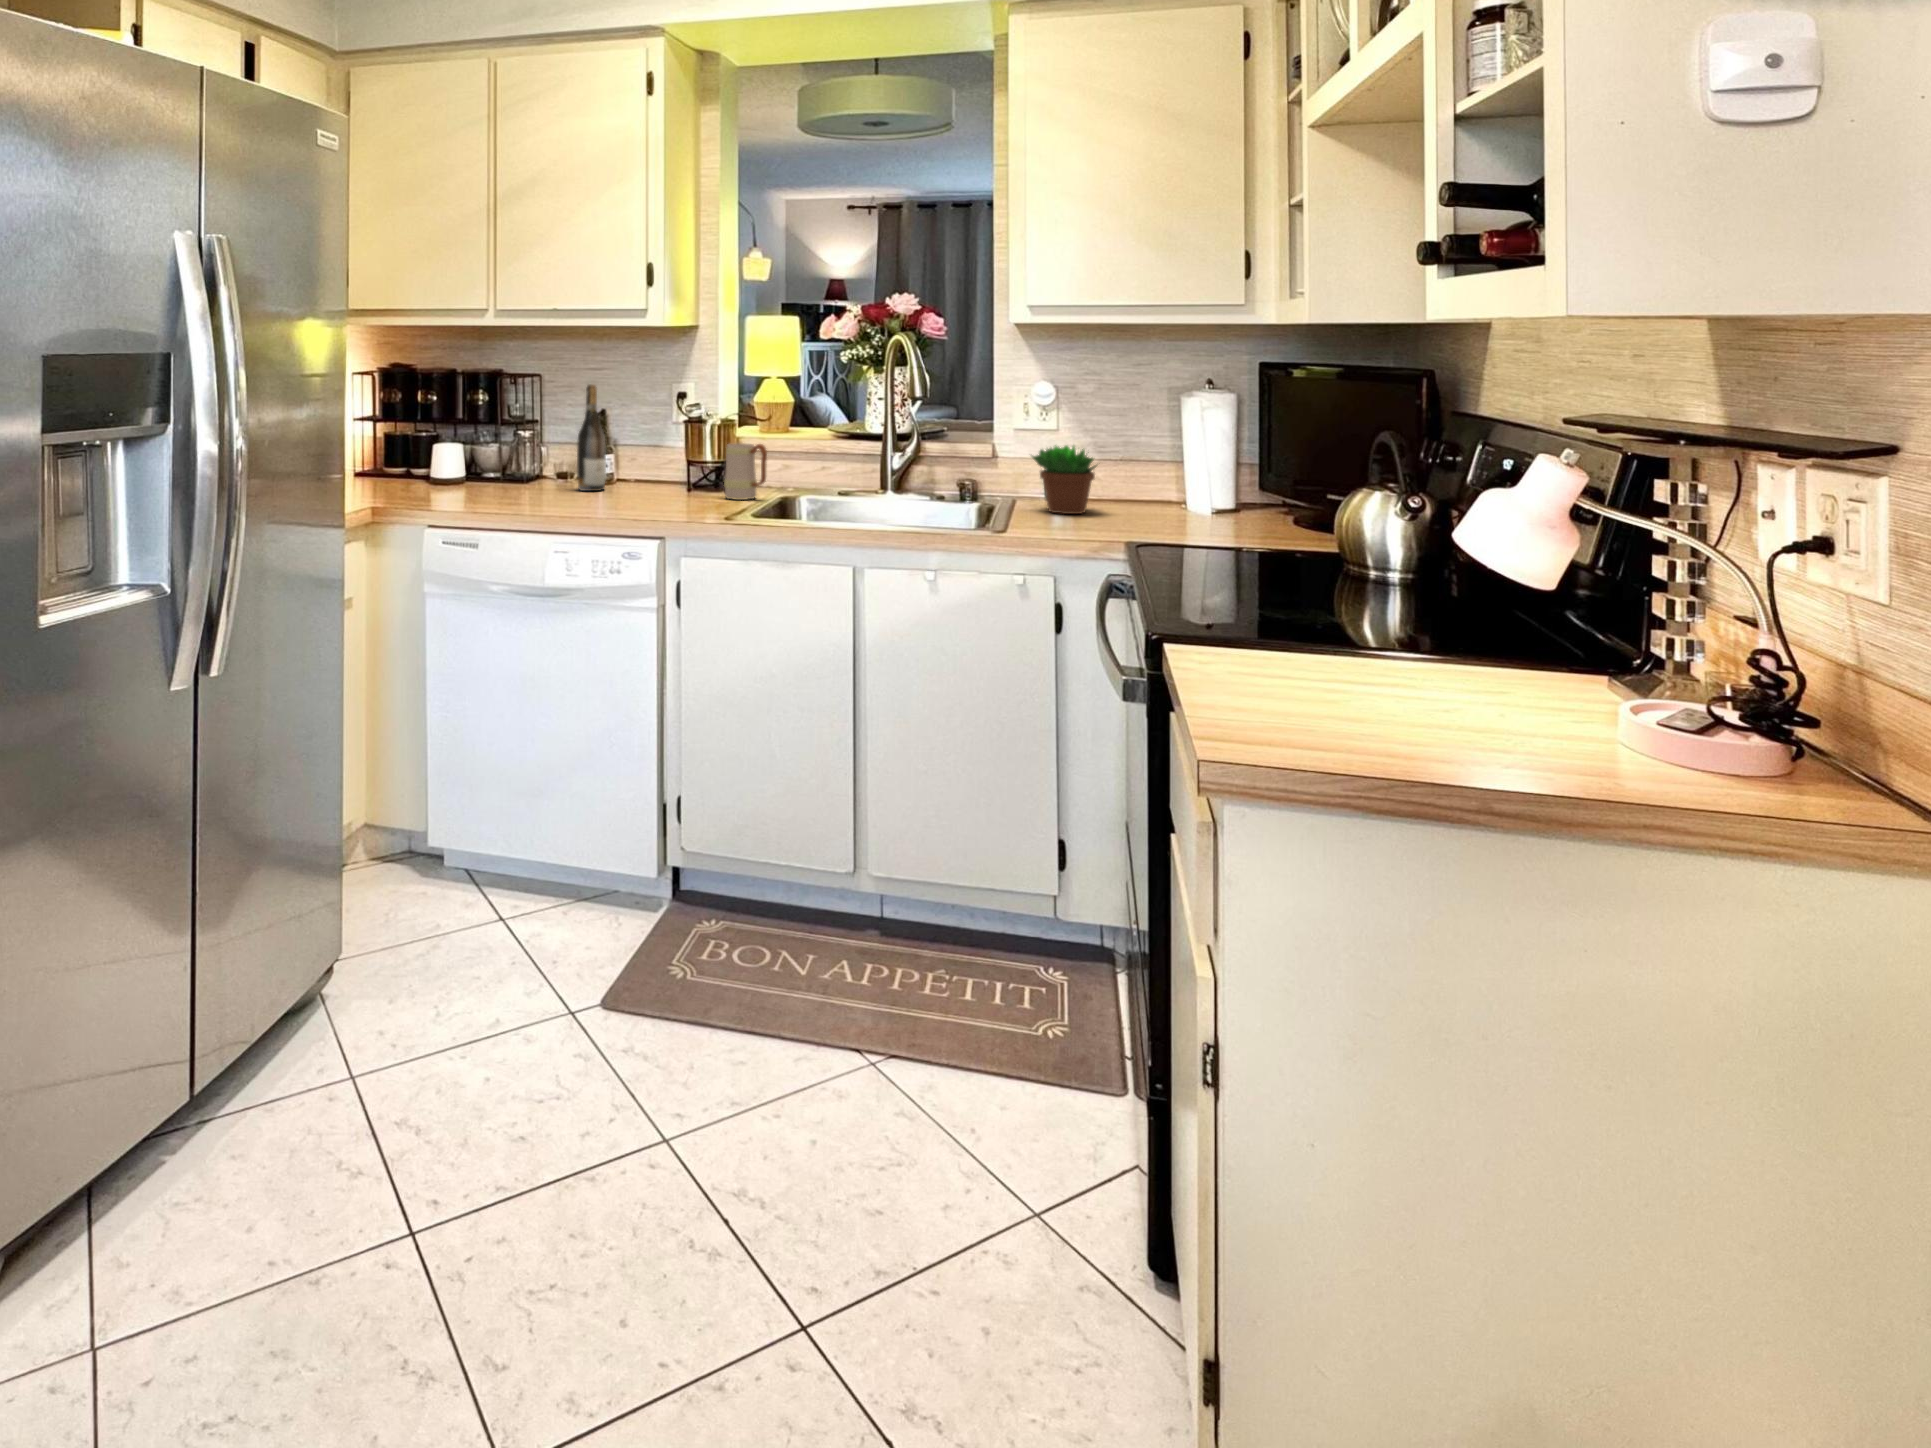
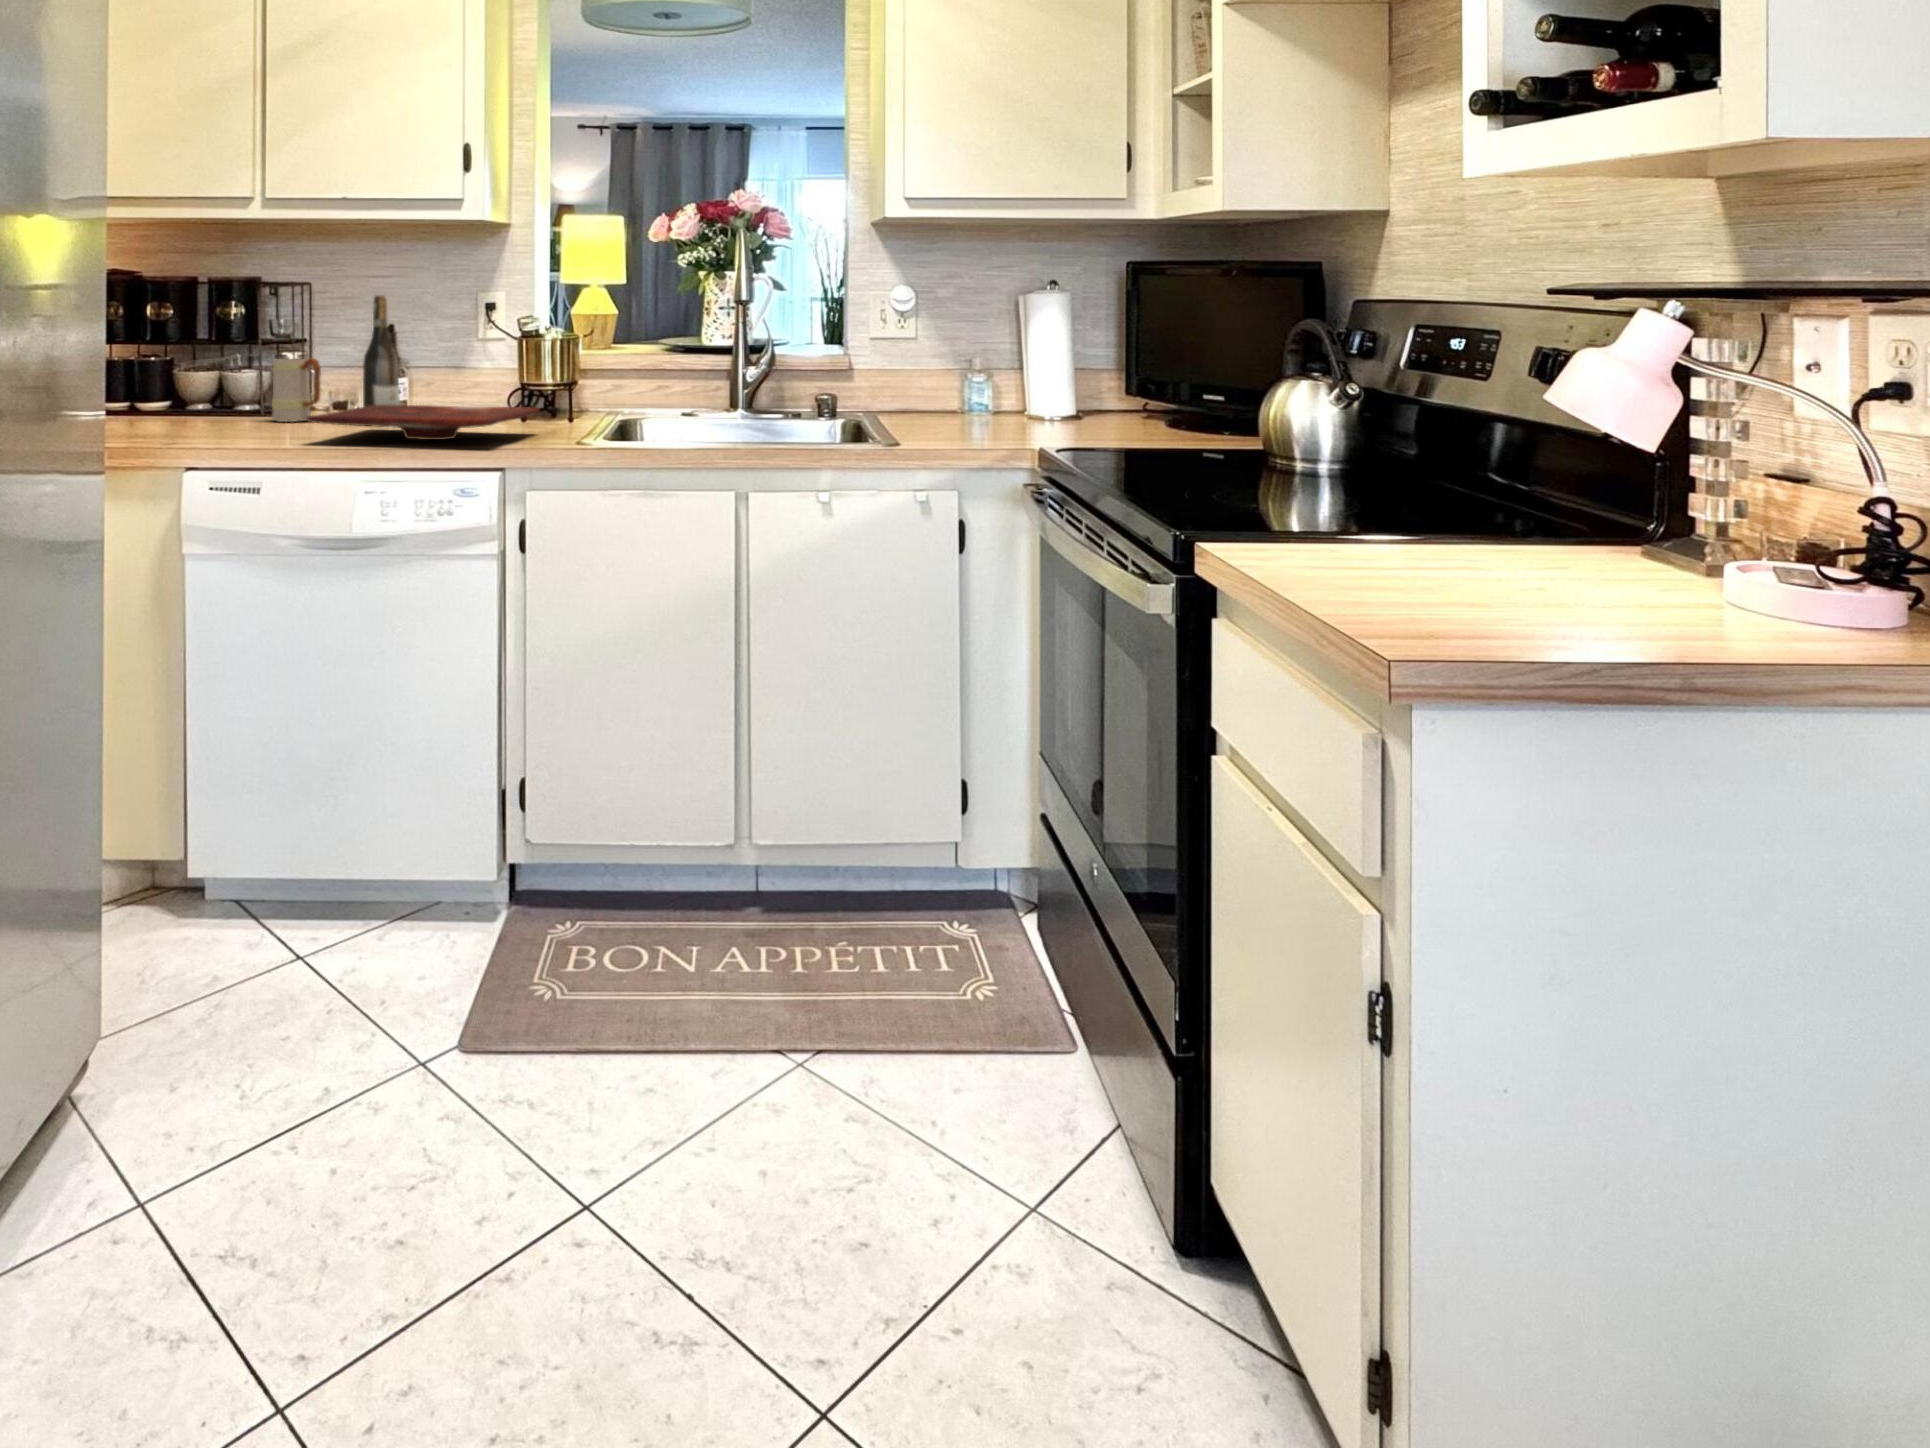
mug: present [724,443,767,500] -> present [272,358,321,422]
succulent plant: present [1032,446,1097,514] -> none [896,356,972,432]
cutting board: none [521,476,709,507] -> present [307,405,539,440]

